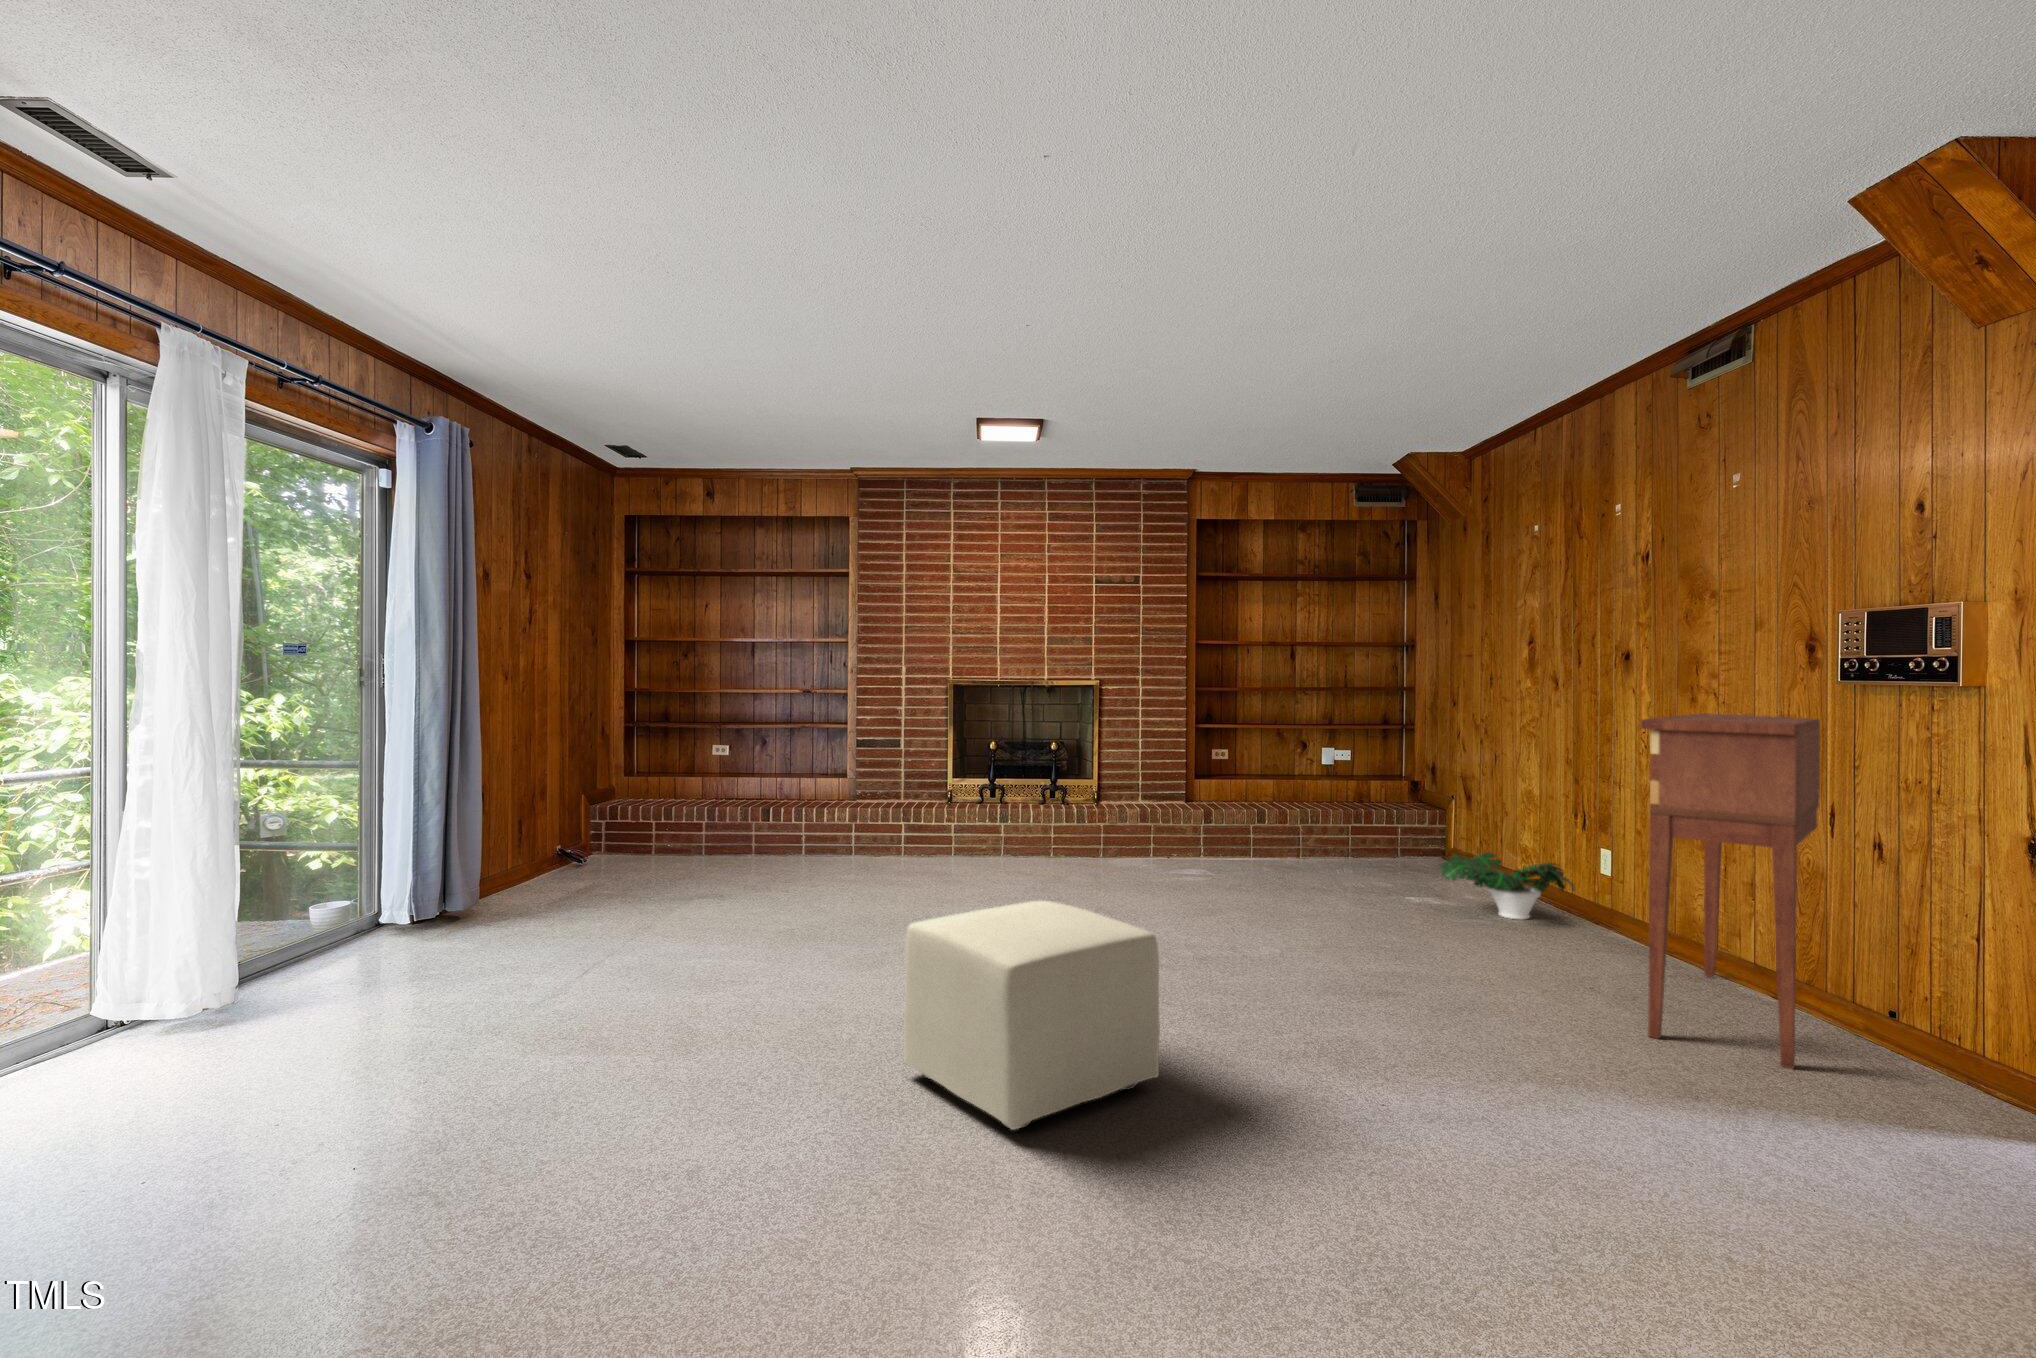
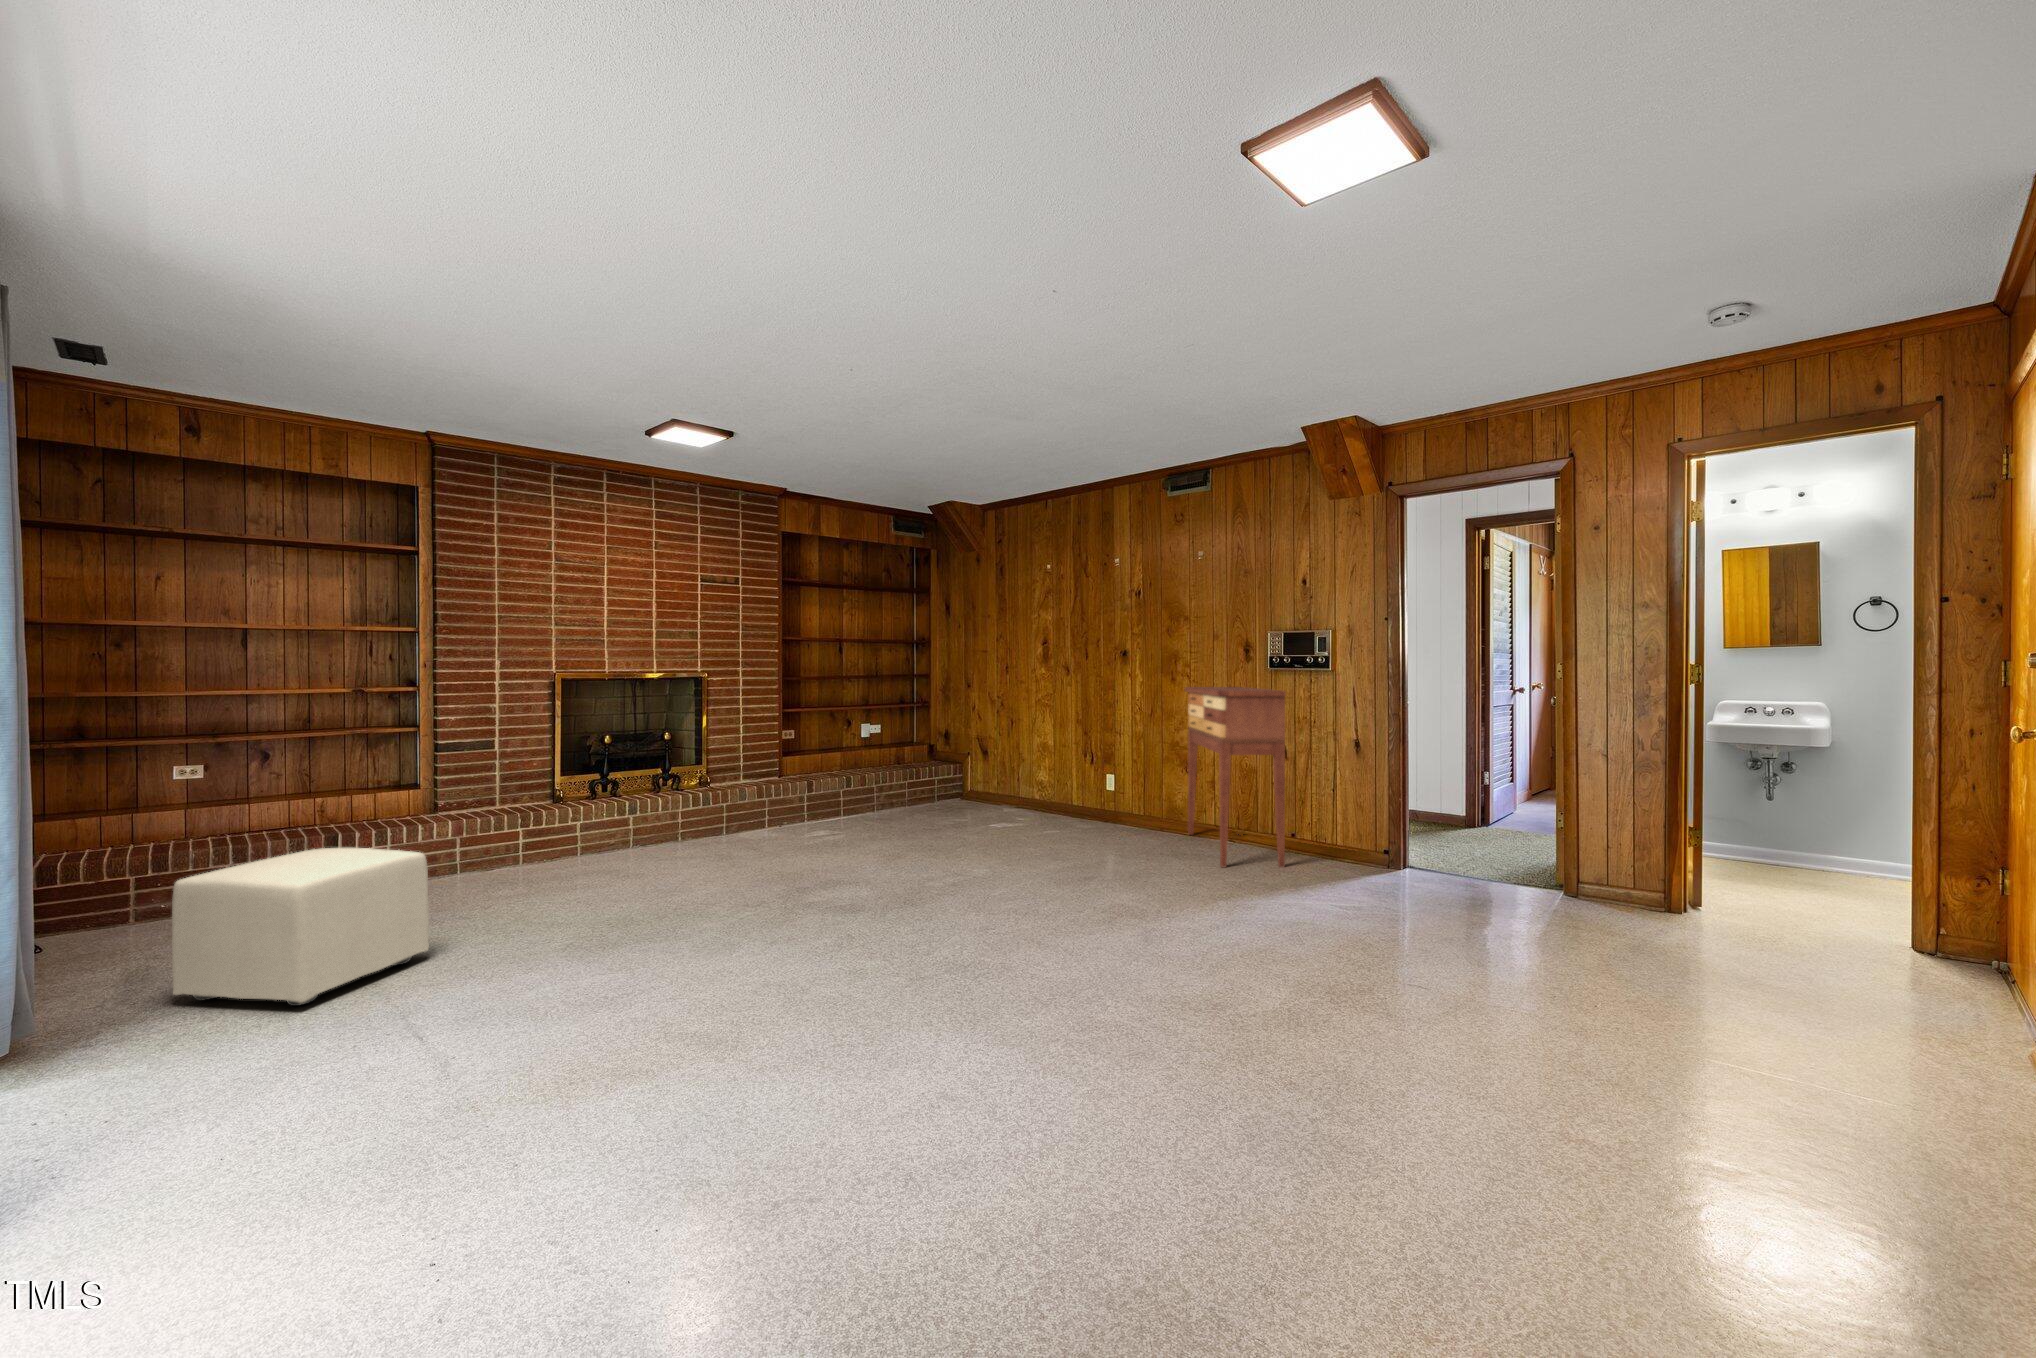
potted plant: present [1440,853,1575,920] -> none [1018,784,1101,824]
ottoman: present [904,901,1160,1130] -> present [172,848,429,1006]

